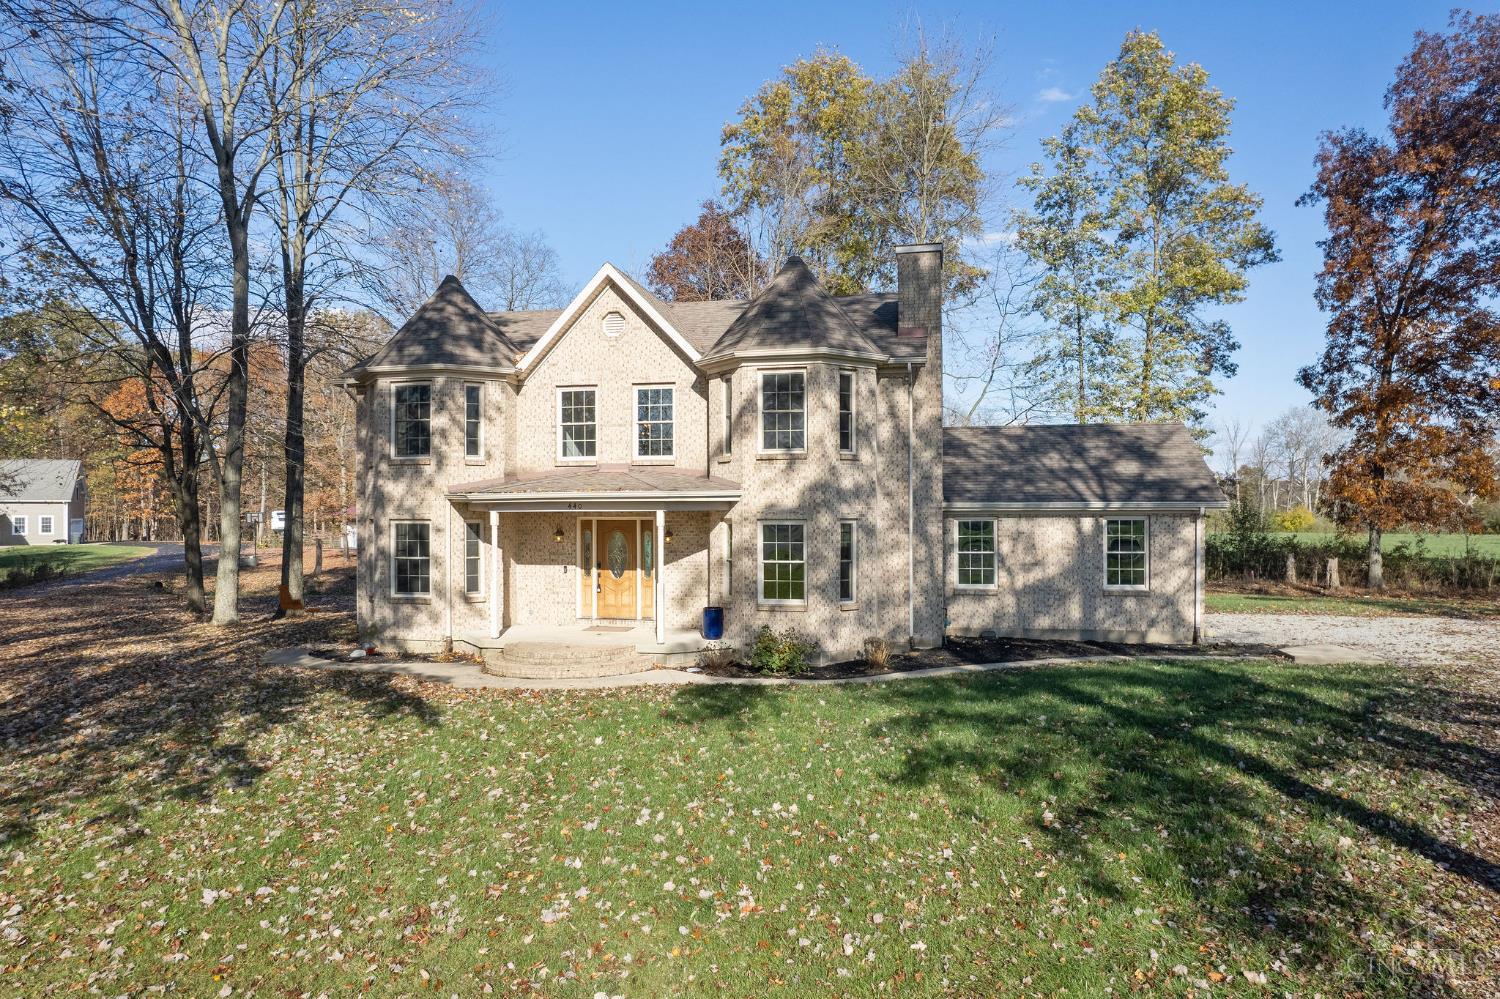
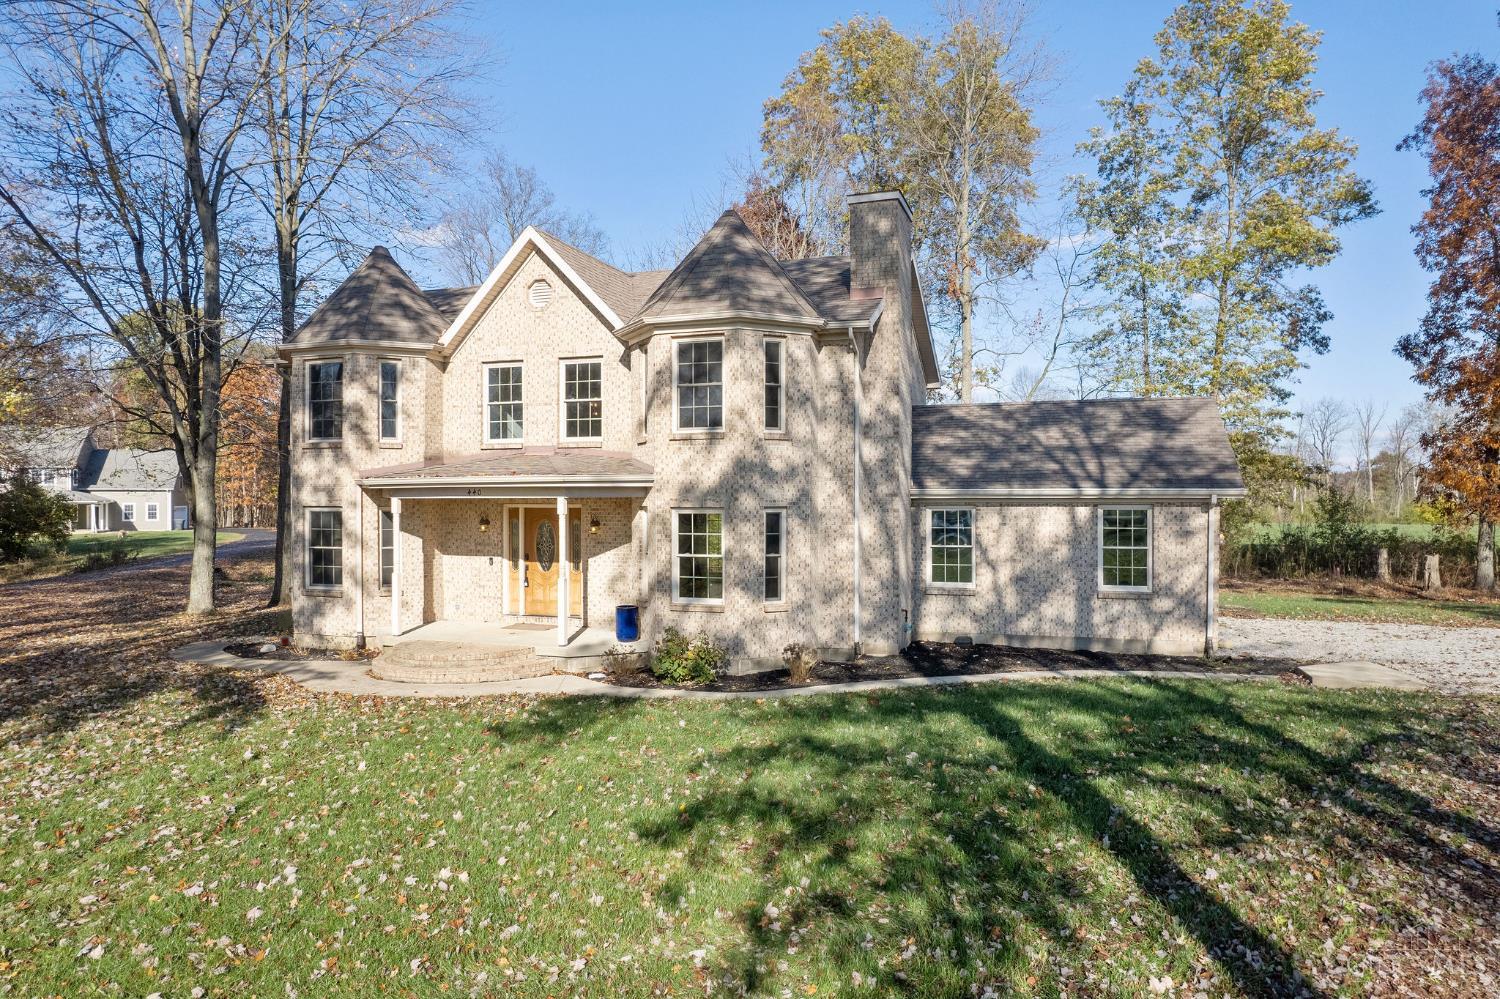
lounge chair: present [278,585,321,618] -> none [243,569,285,604]

